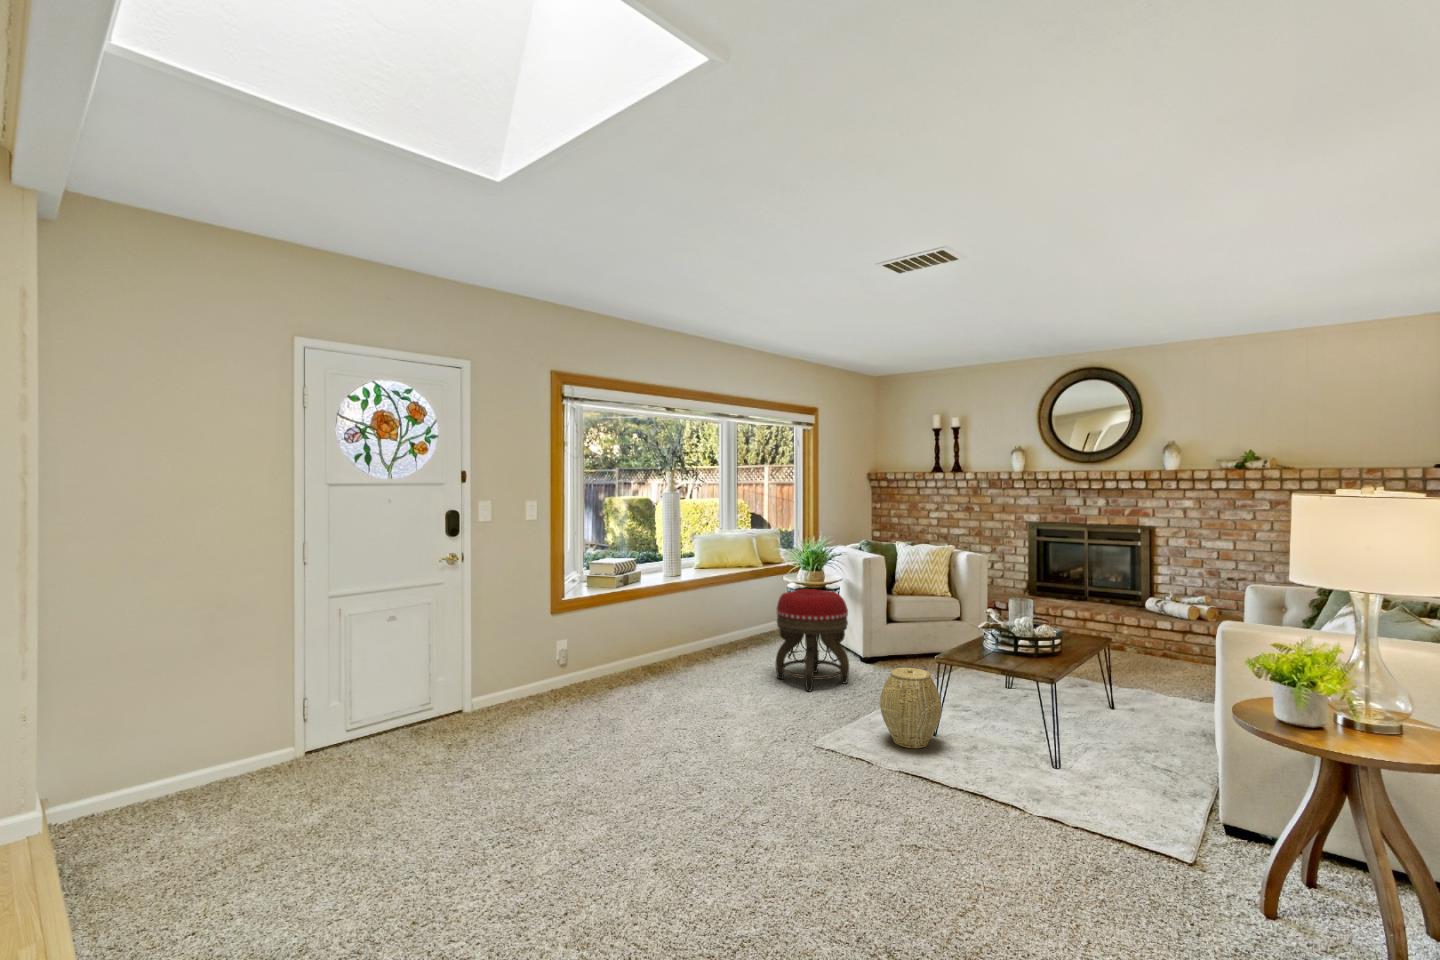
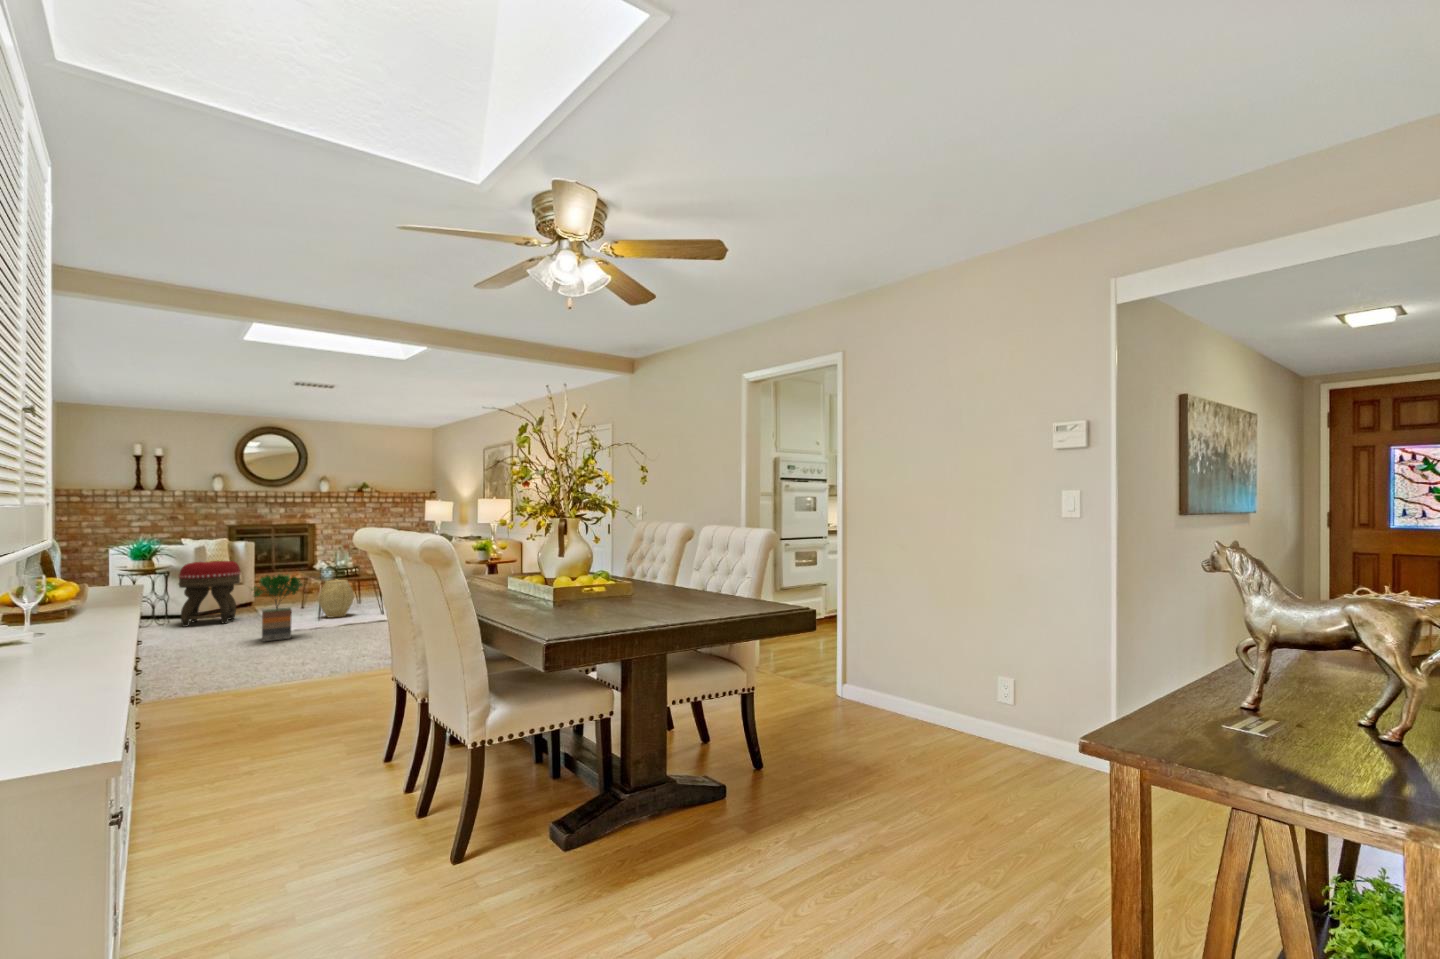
potted tree: none [648,650,736,779] -> present [251,574,302,641]

